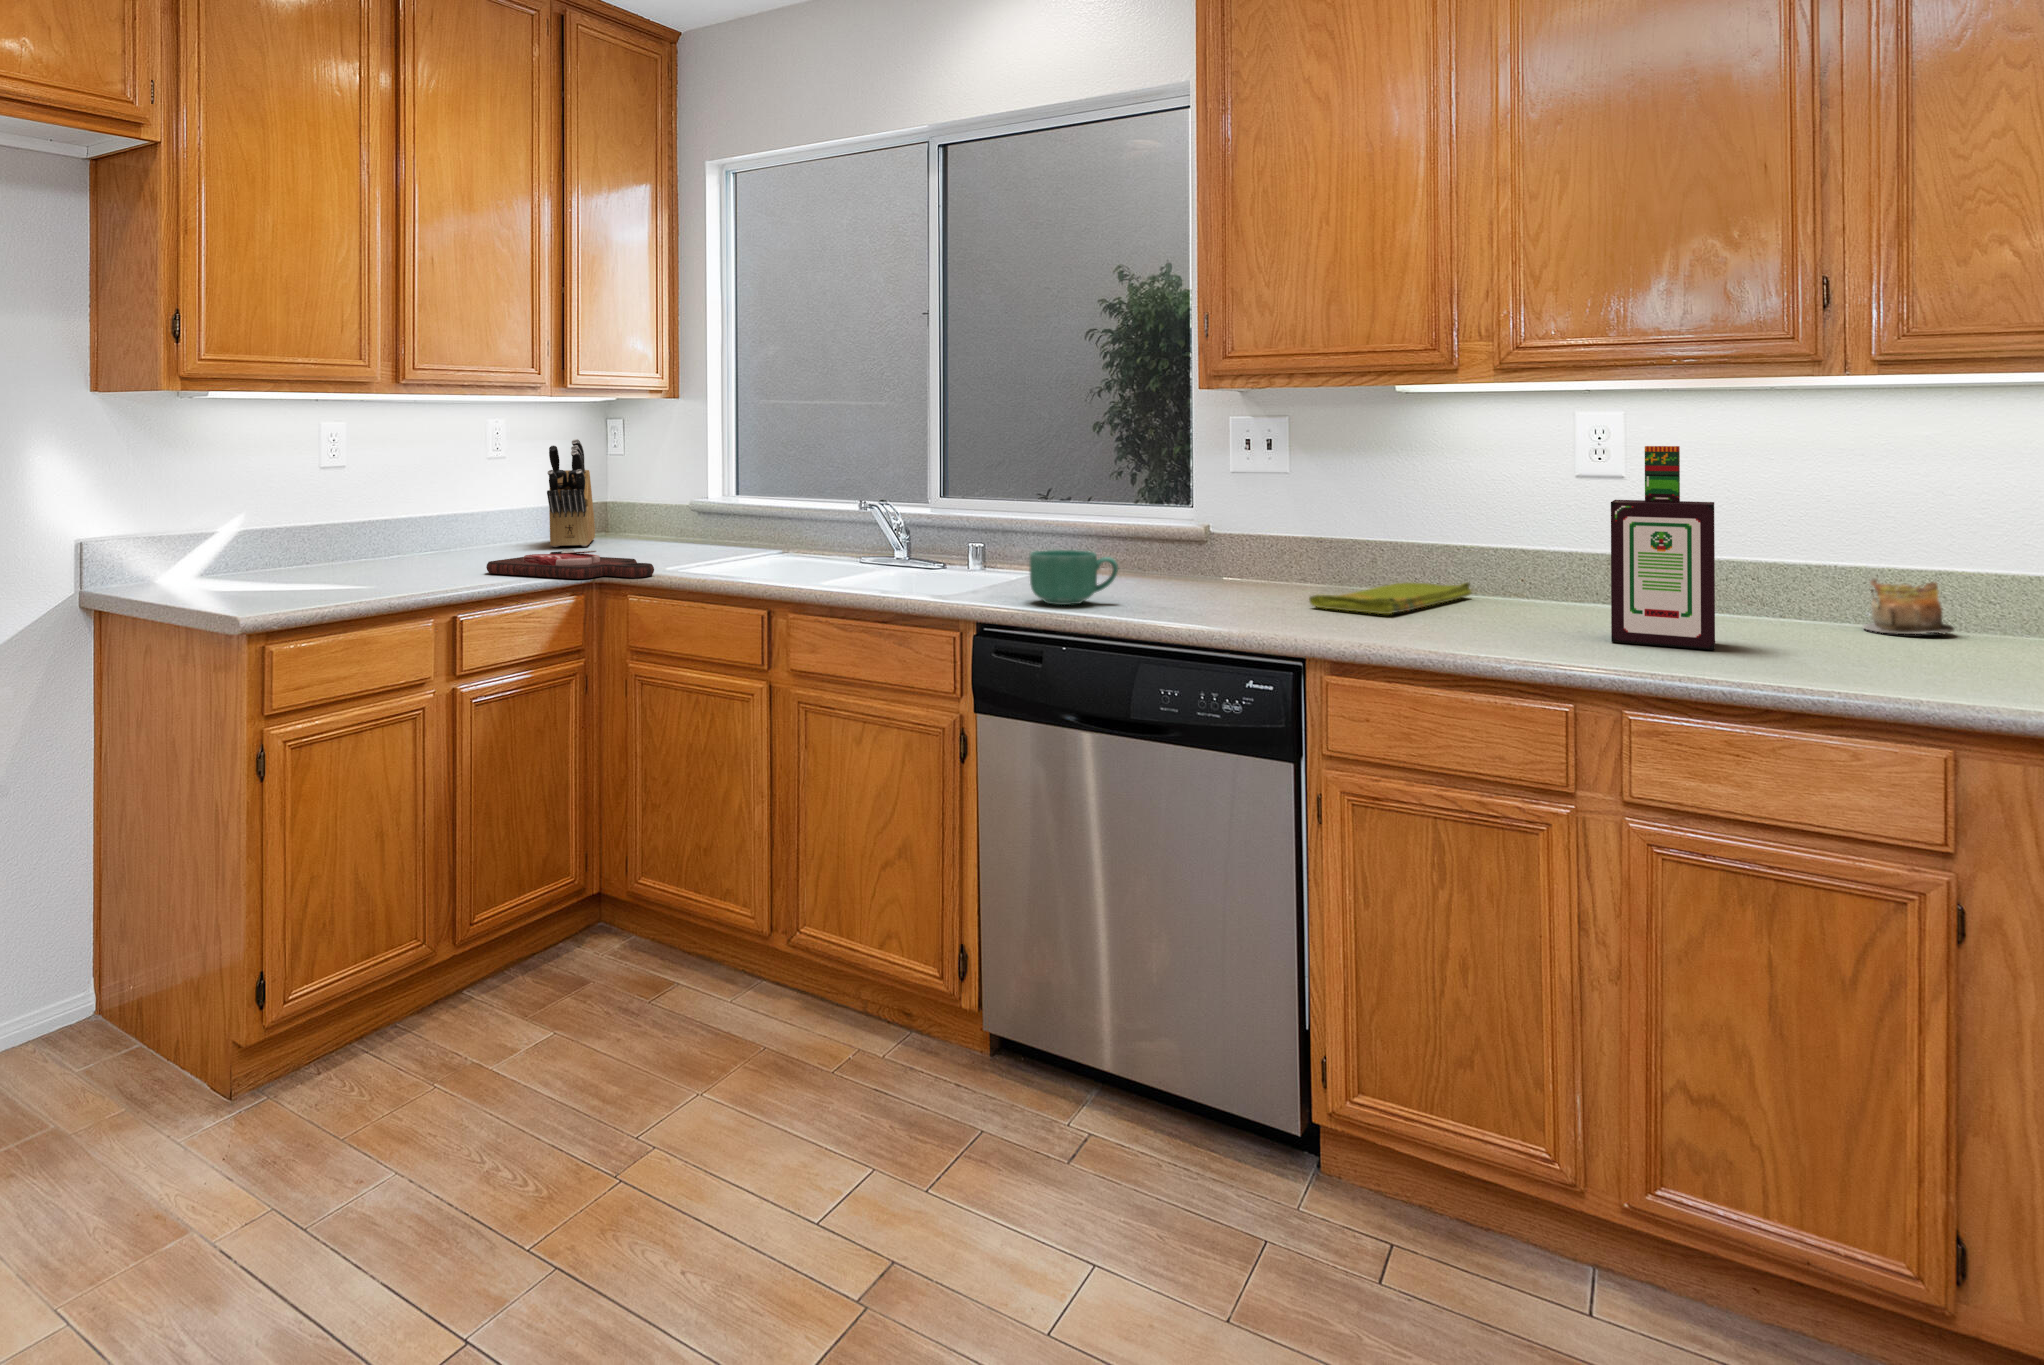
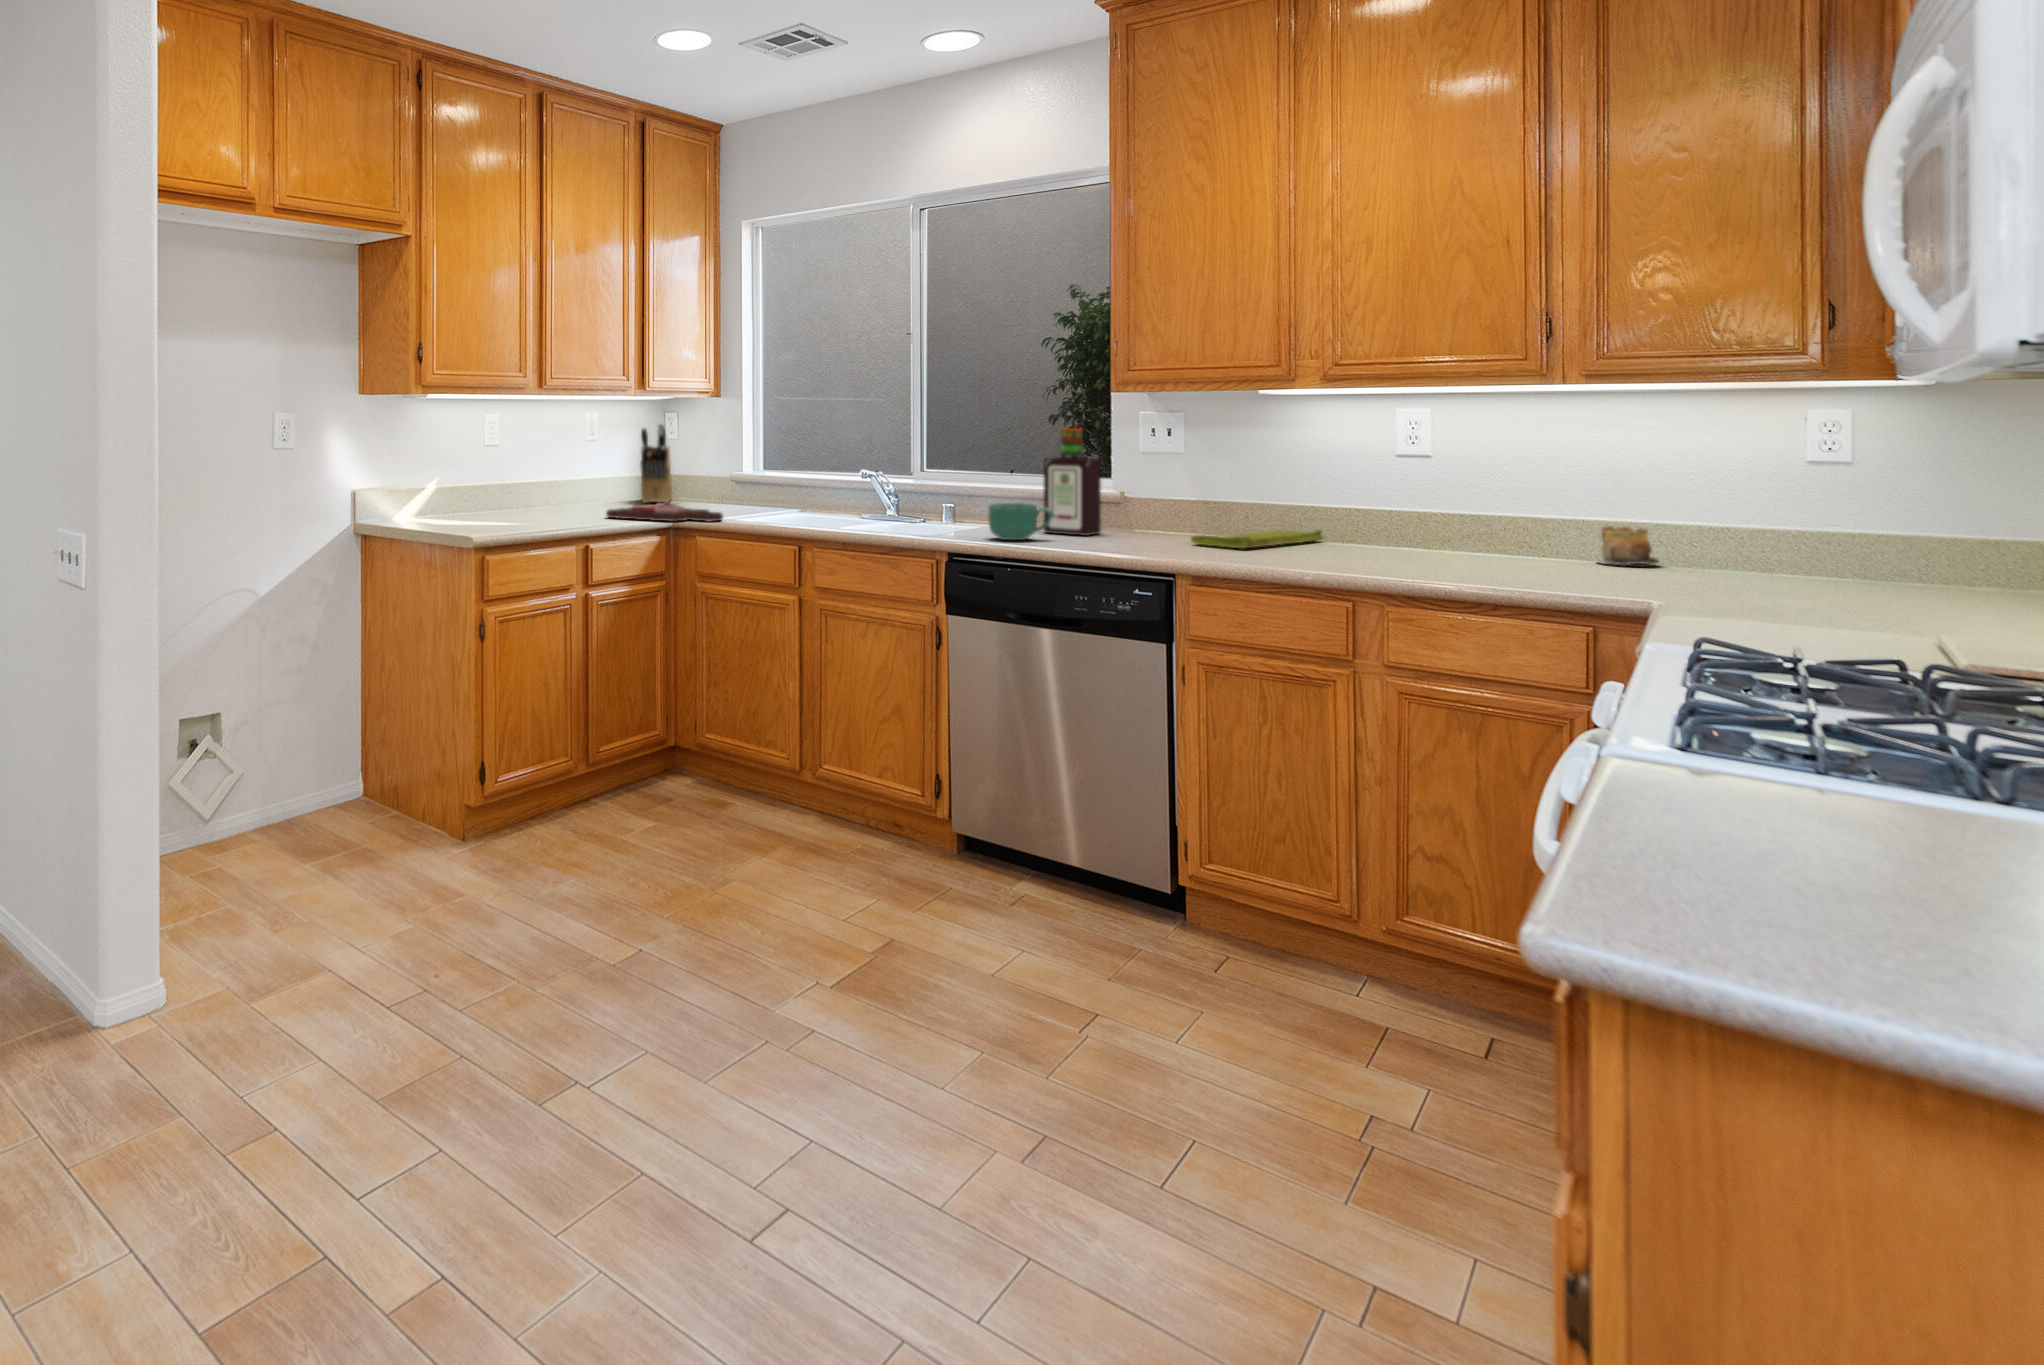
bottle: present [1611,446,1715,650] -> present [1044,428,1101,536]

